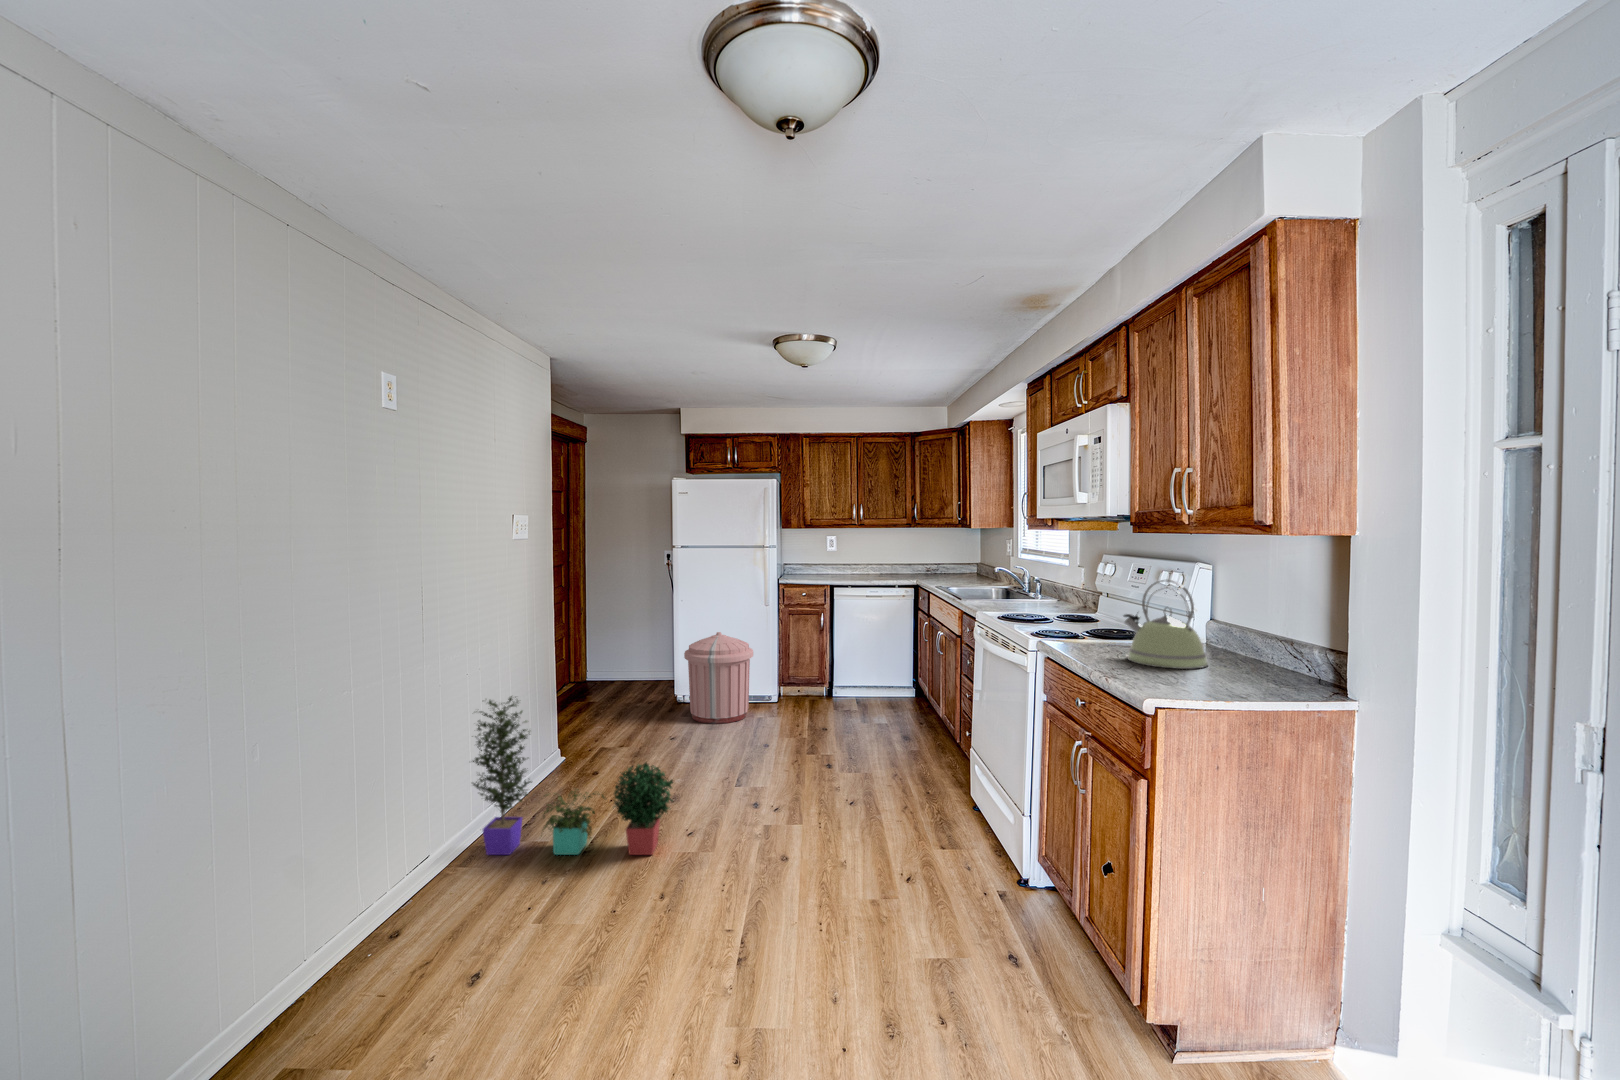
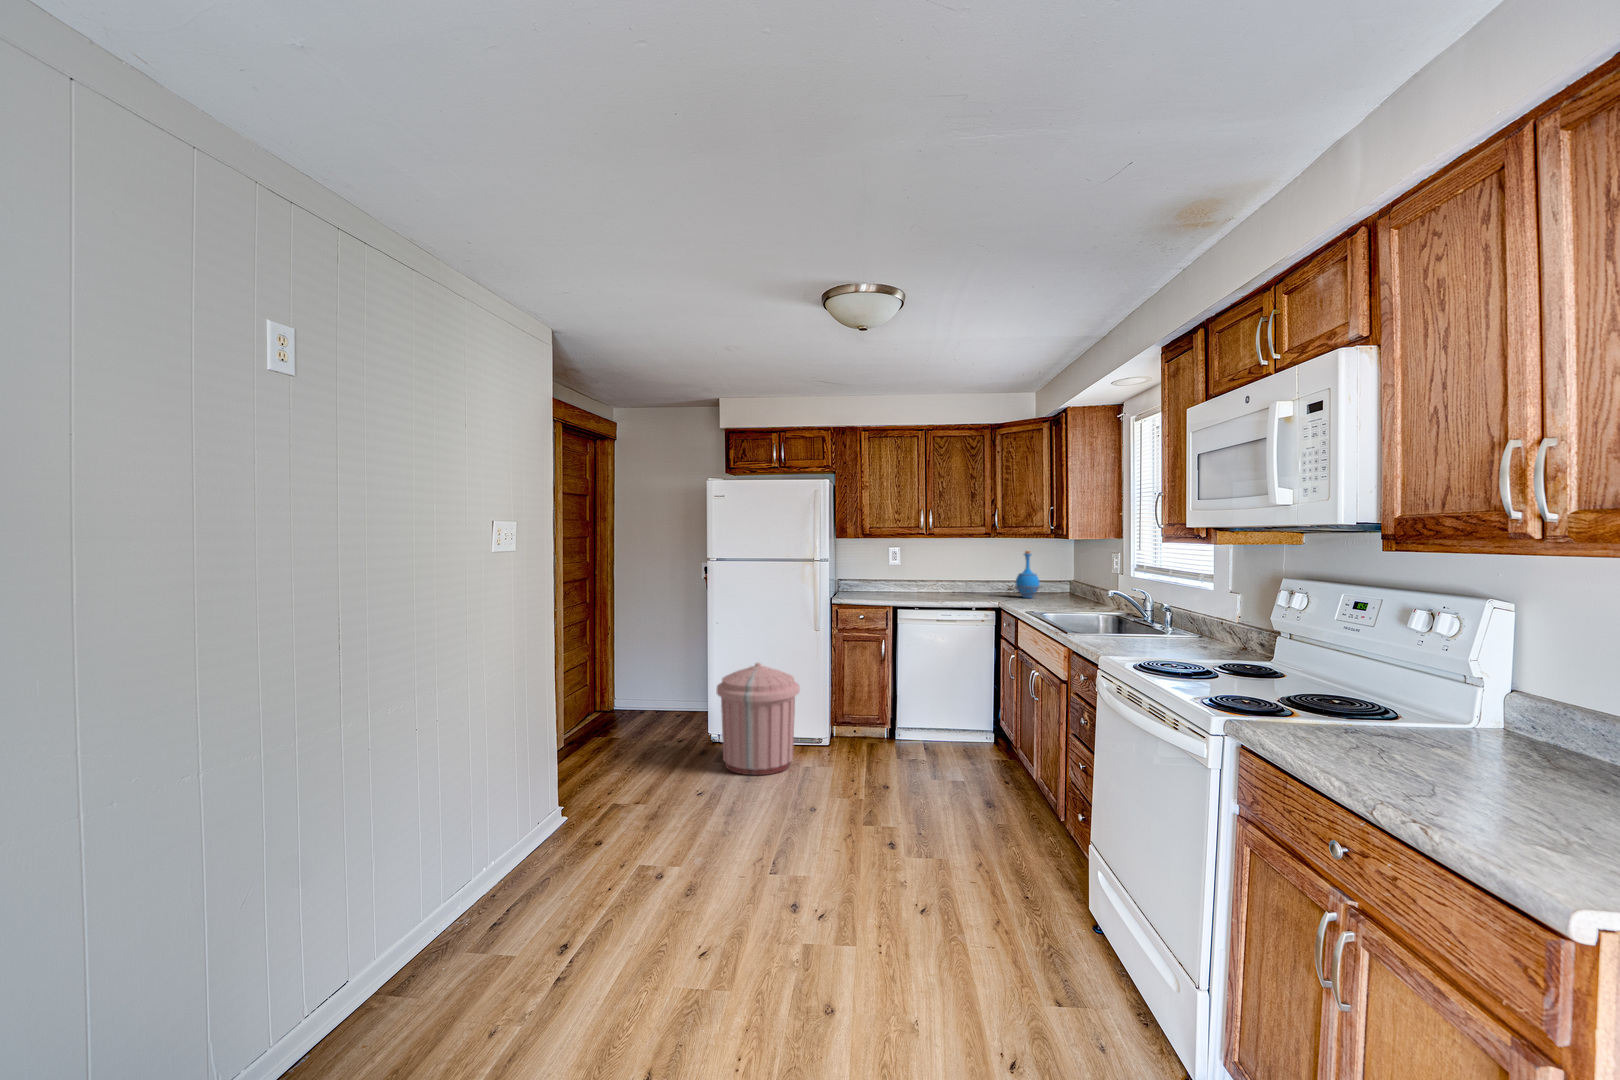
bottle: none [931,539,950,577] -> present [1015,551,1040,598]
kettle: present [1124,580,1208,669] -> none [1382,632,1563,792]
potted plant: present [473,696,673,855] -> none [408,762,679,992]

